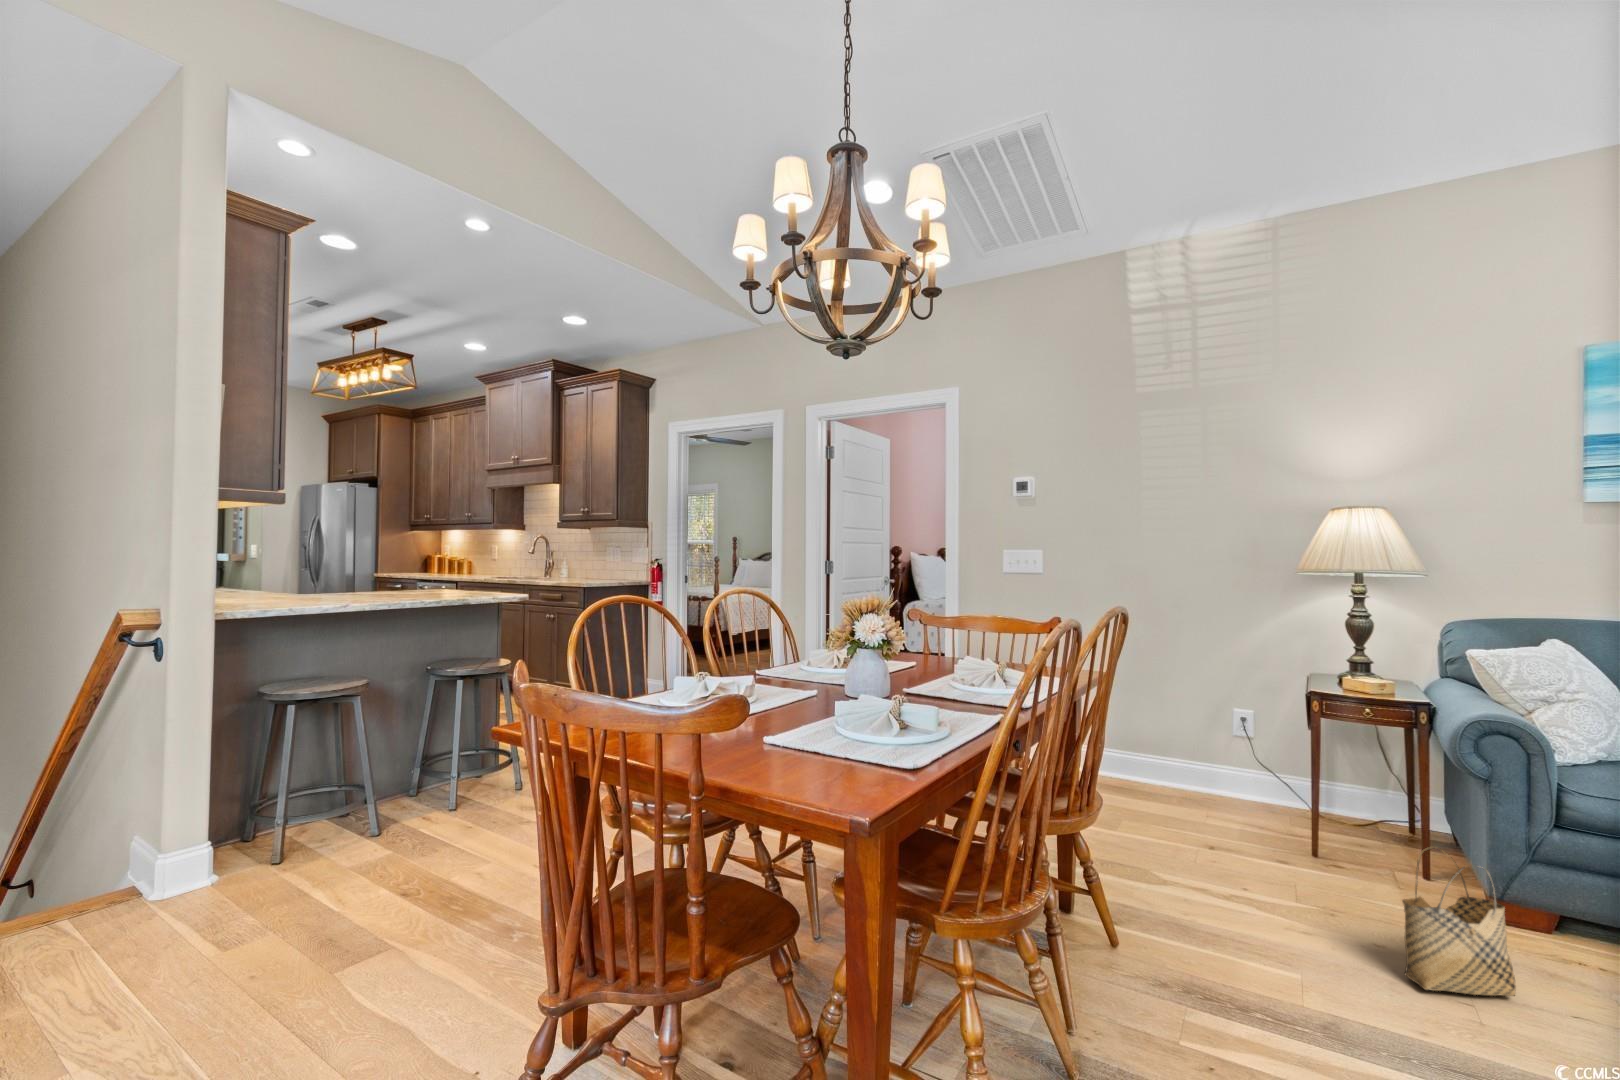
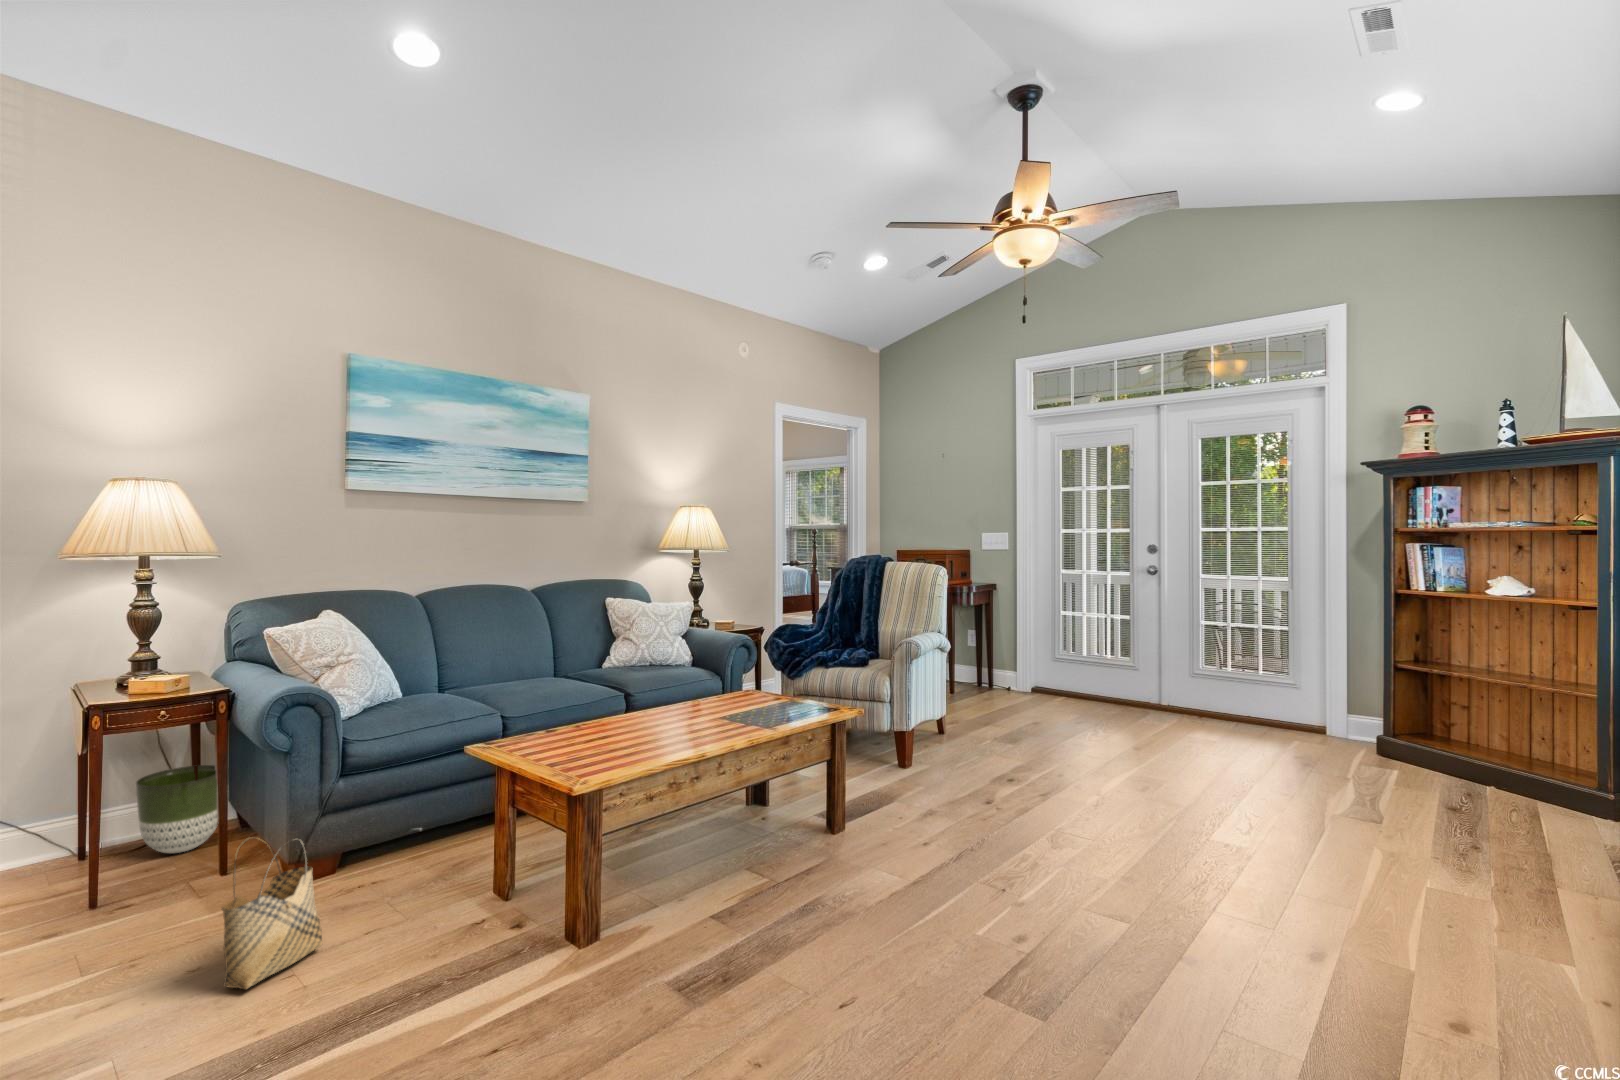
planter: none [1351,764,1430,844] -> present [136,765,217,854]

